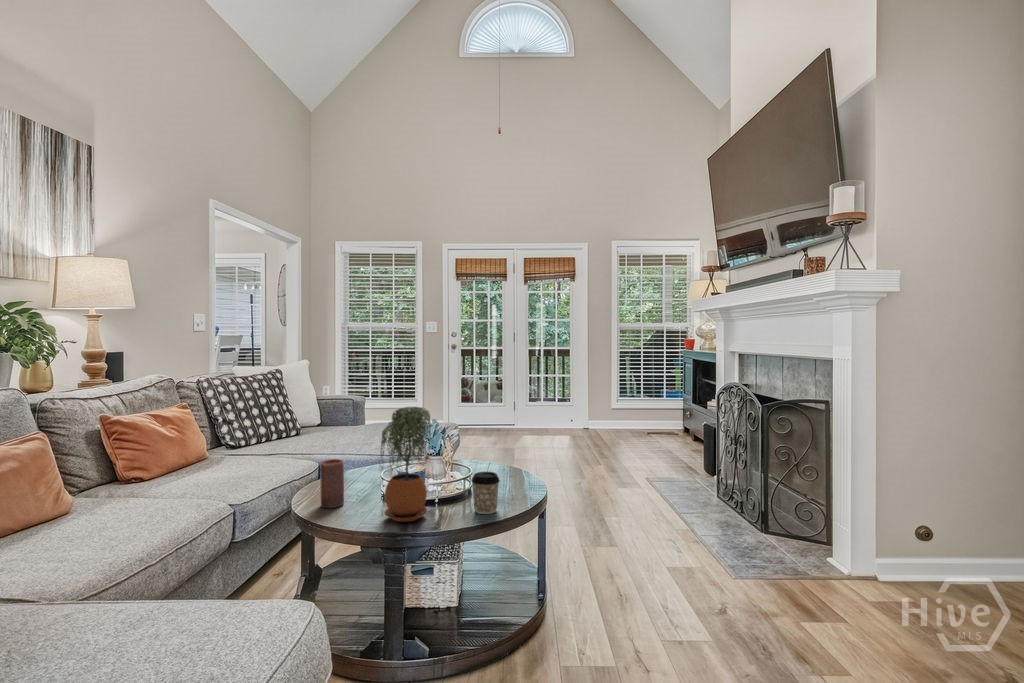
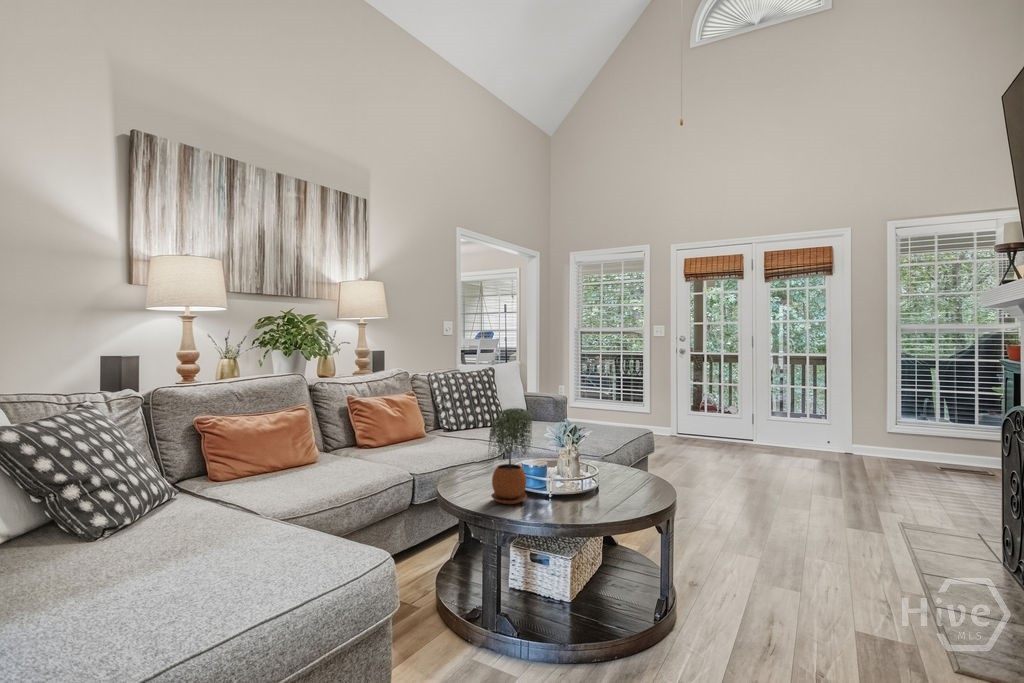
candle: present [320,459,344,508] -> none [459,446,477,485]
coffee cup: present [471,472,500,514] -> none [565,471,591,510]

